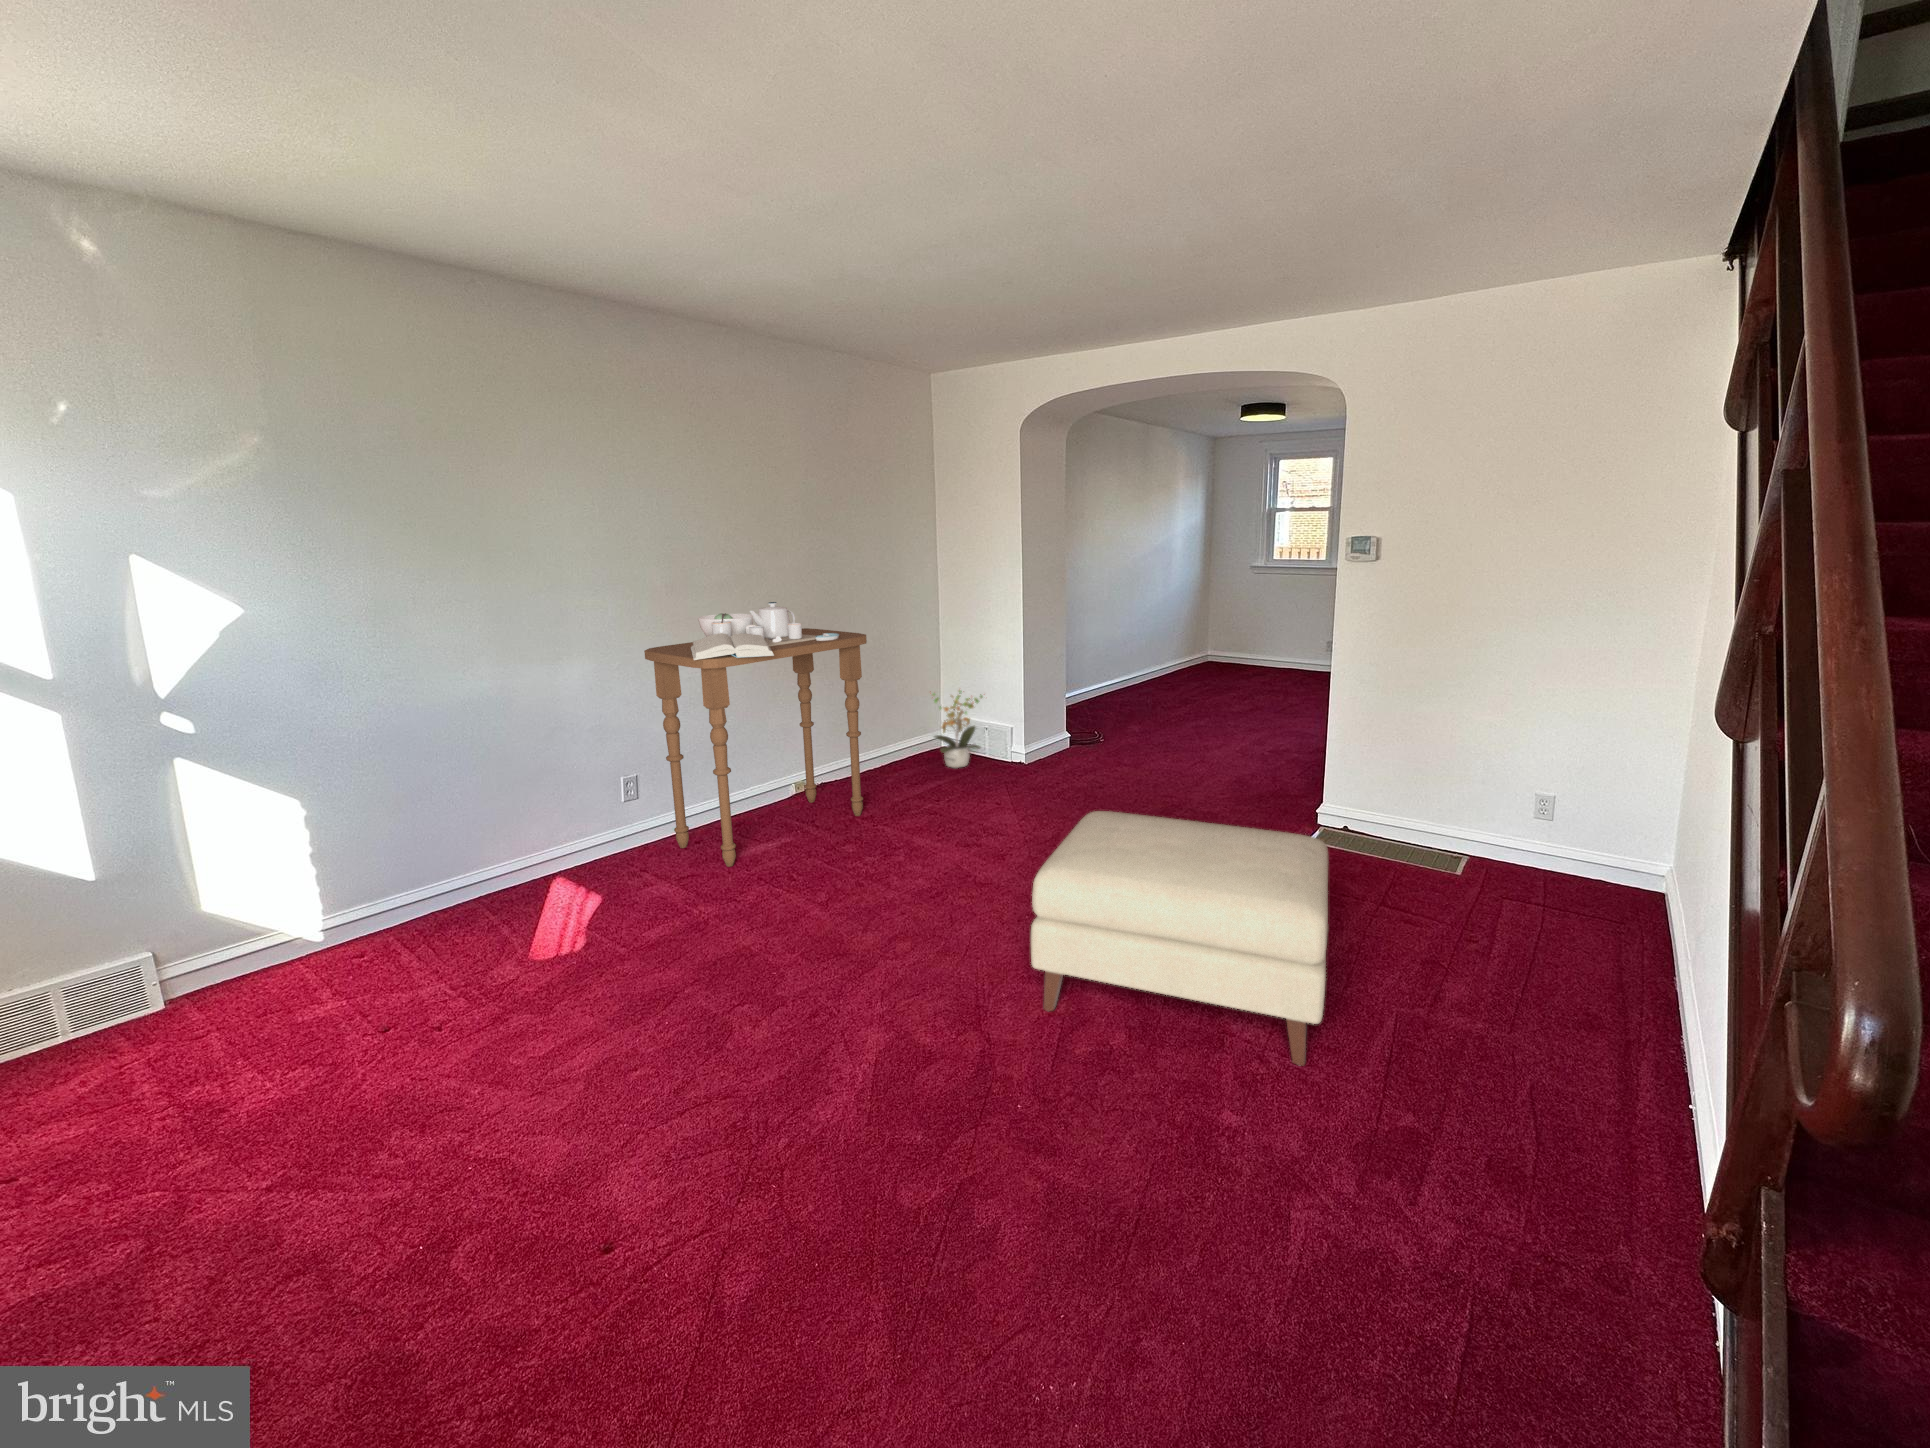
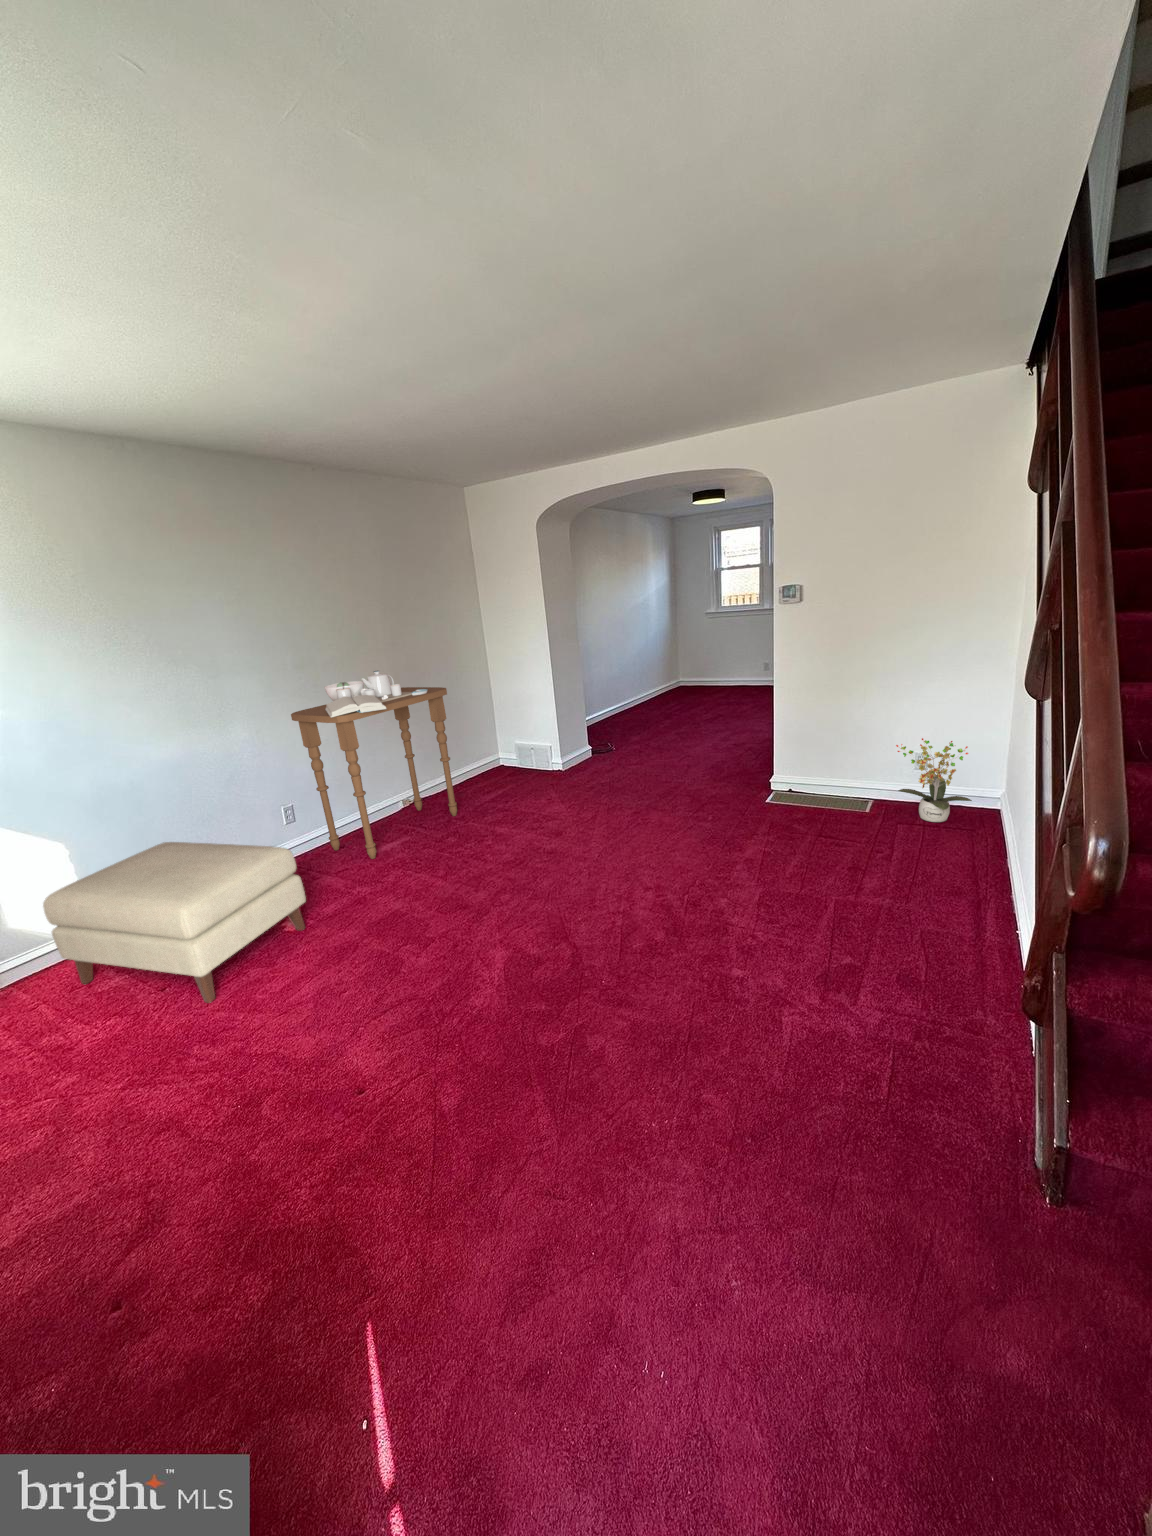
potted plant: present [932,690,982,768] -> present [896,738,972,822]
ottoman: present [1031,811,1328,1066] -> present [43,842,306,1003]

